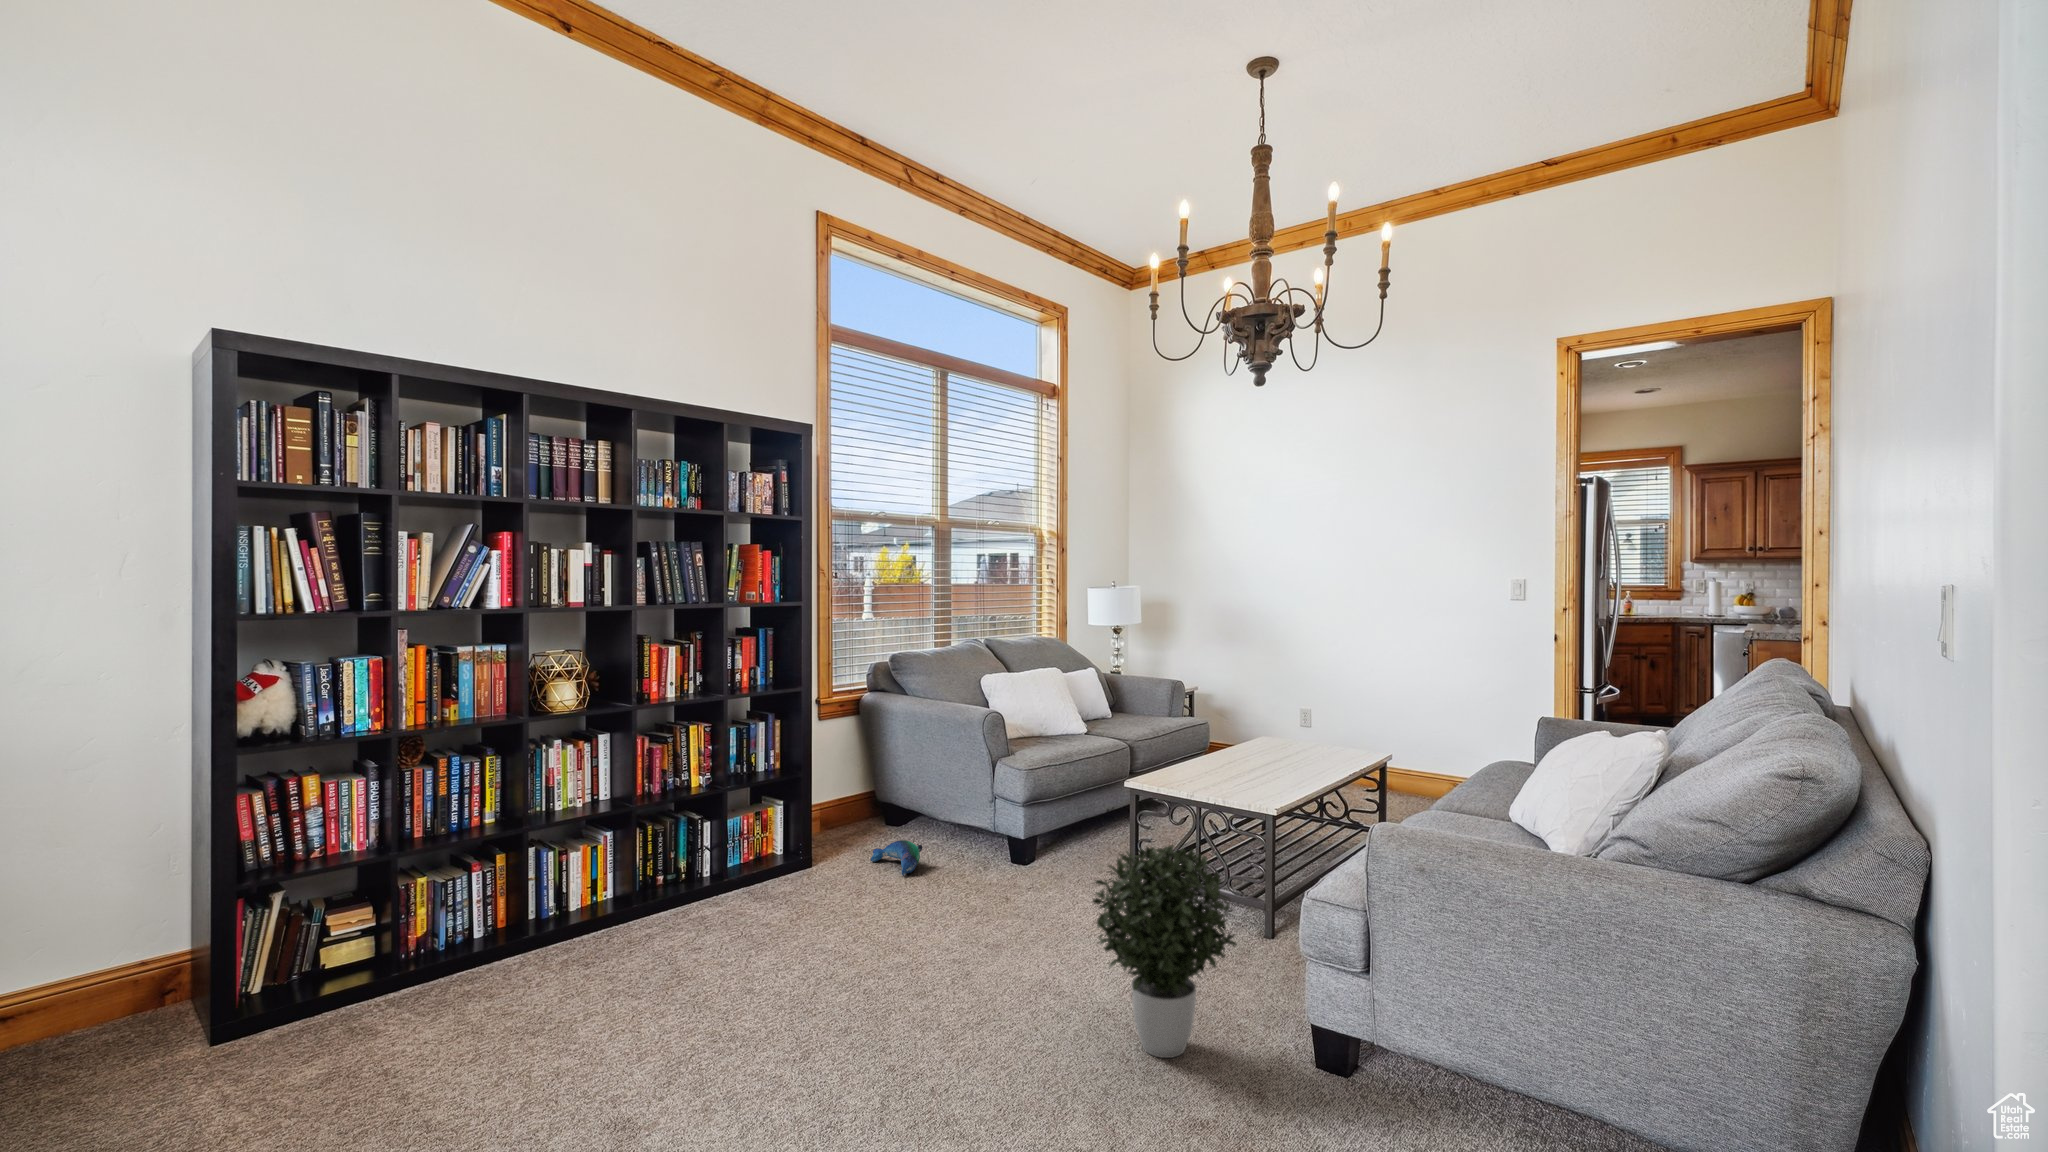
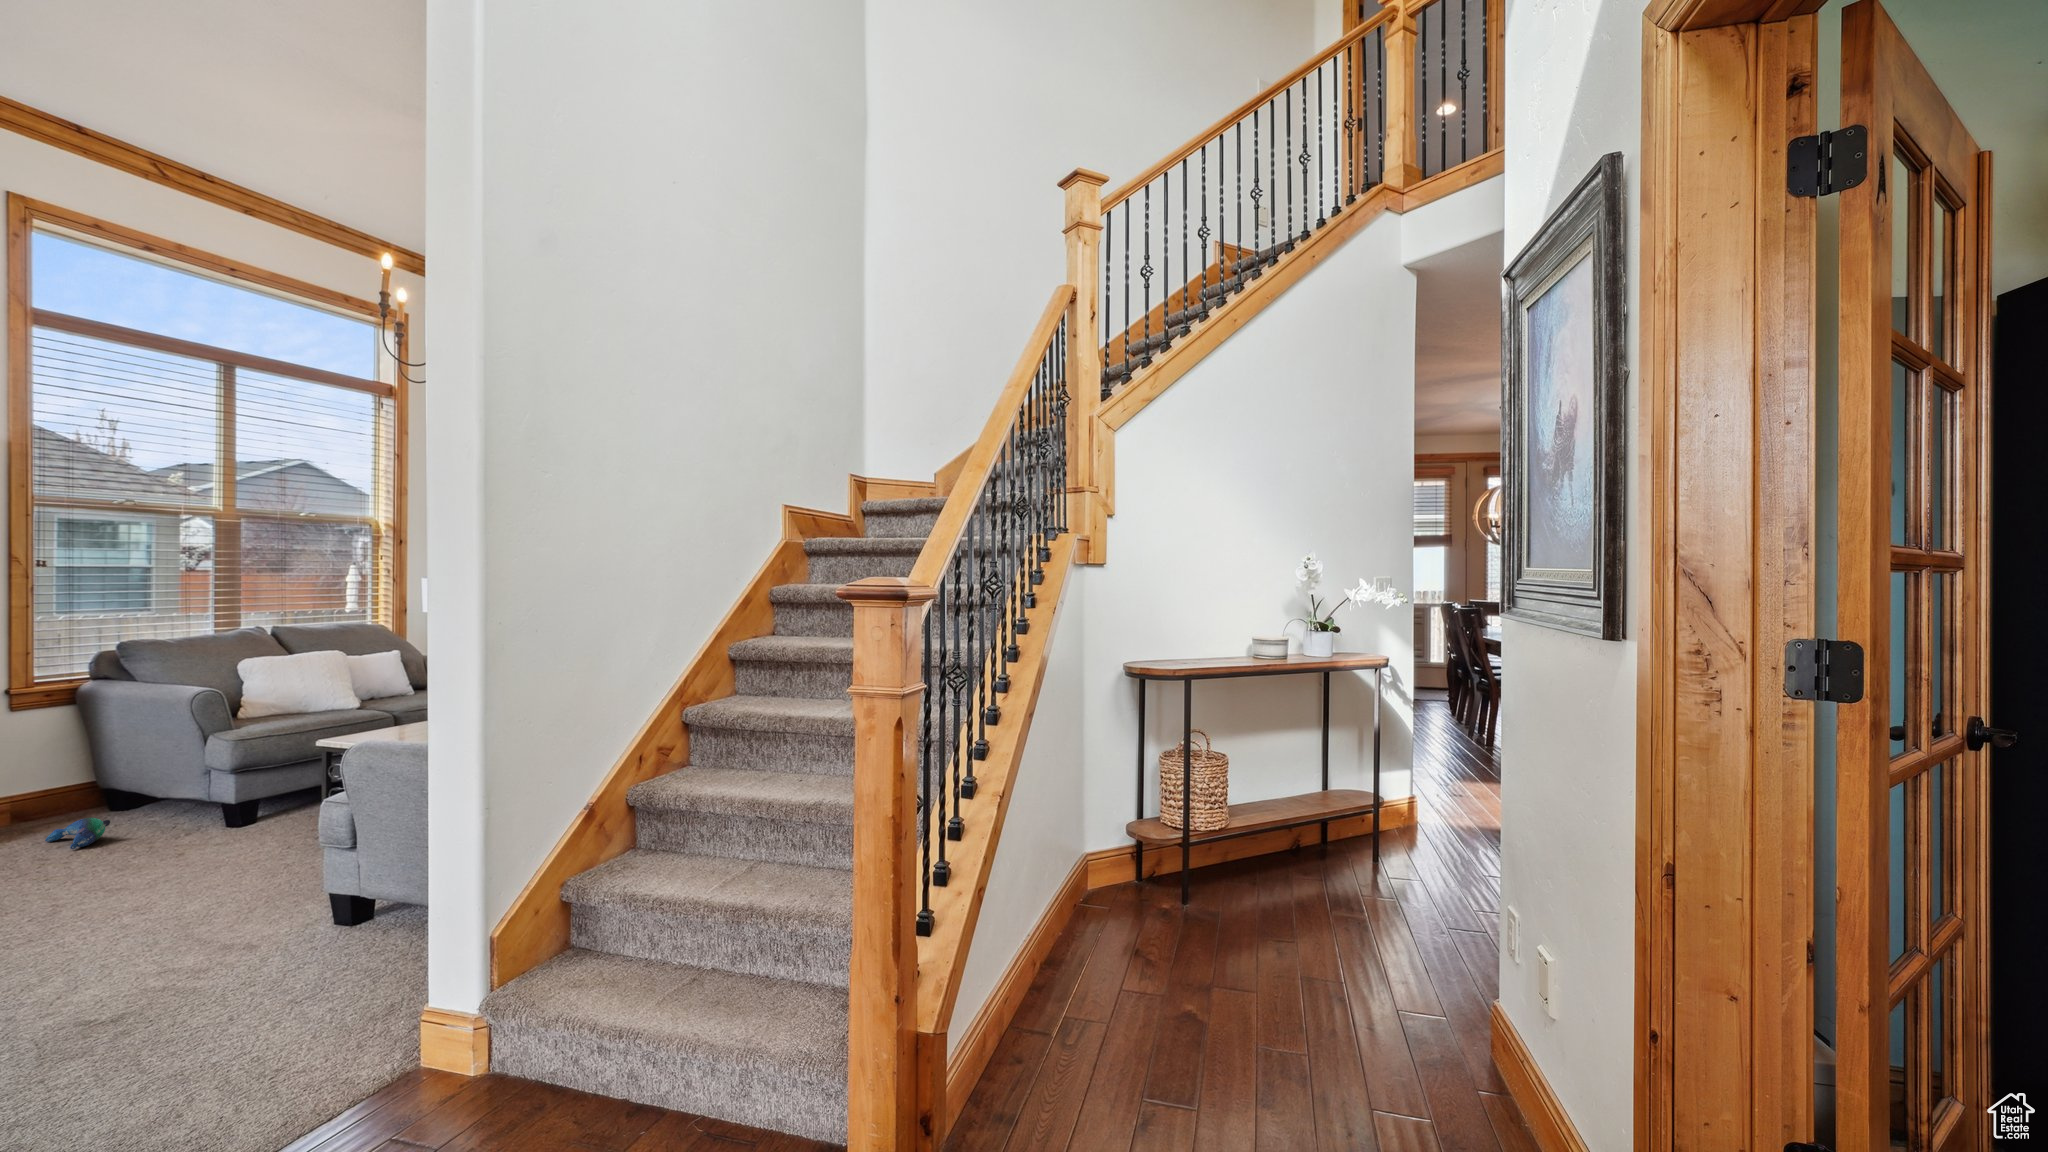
potted plant: present [1093,845,1237,1058] -> none [125,777,270,942]

